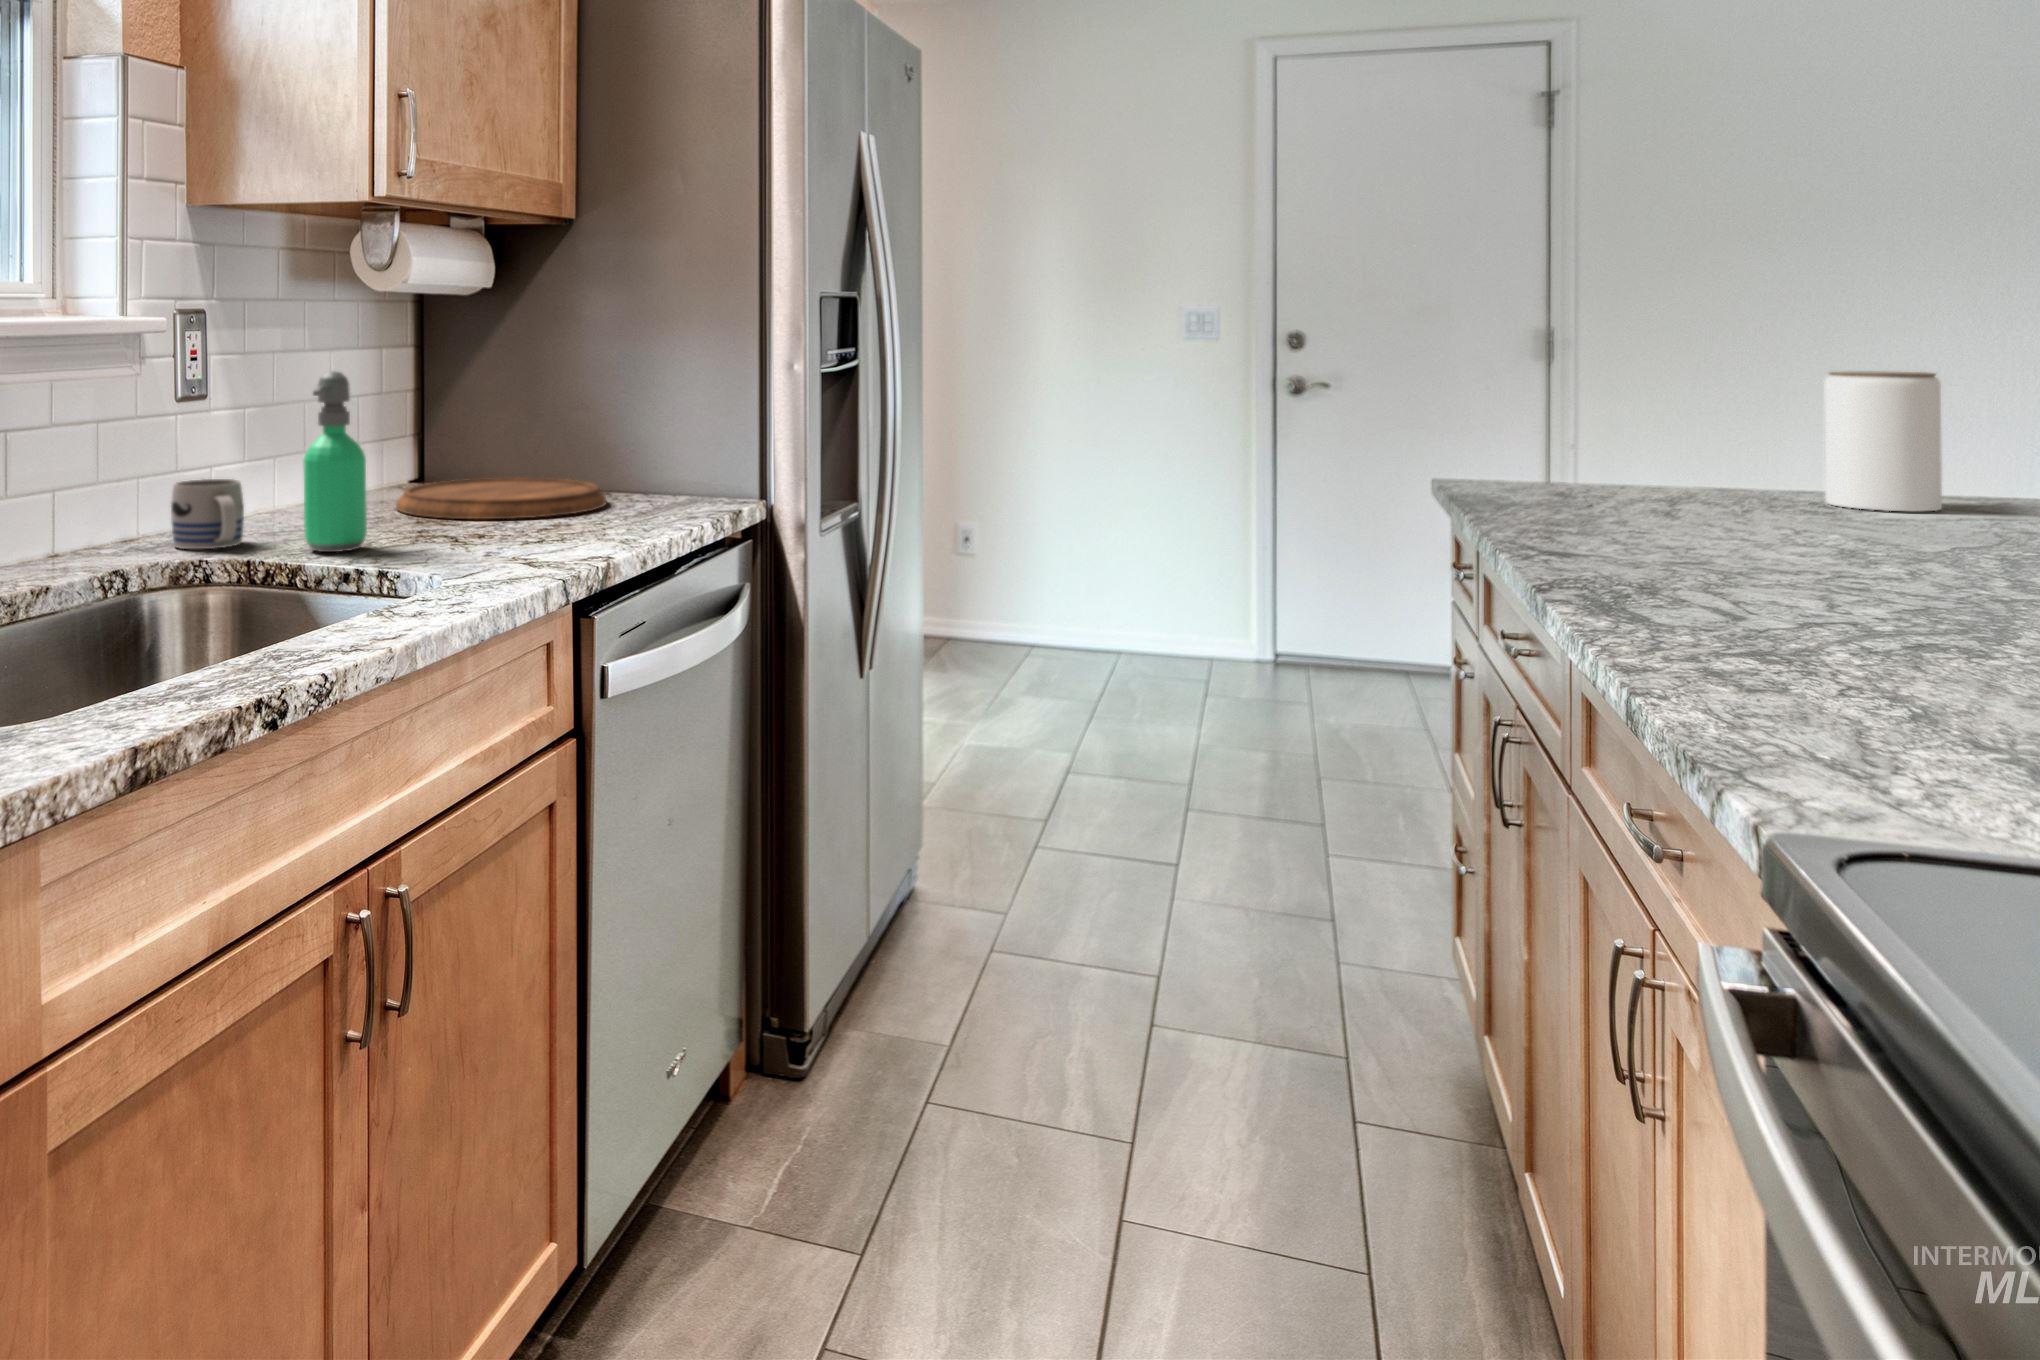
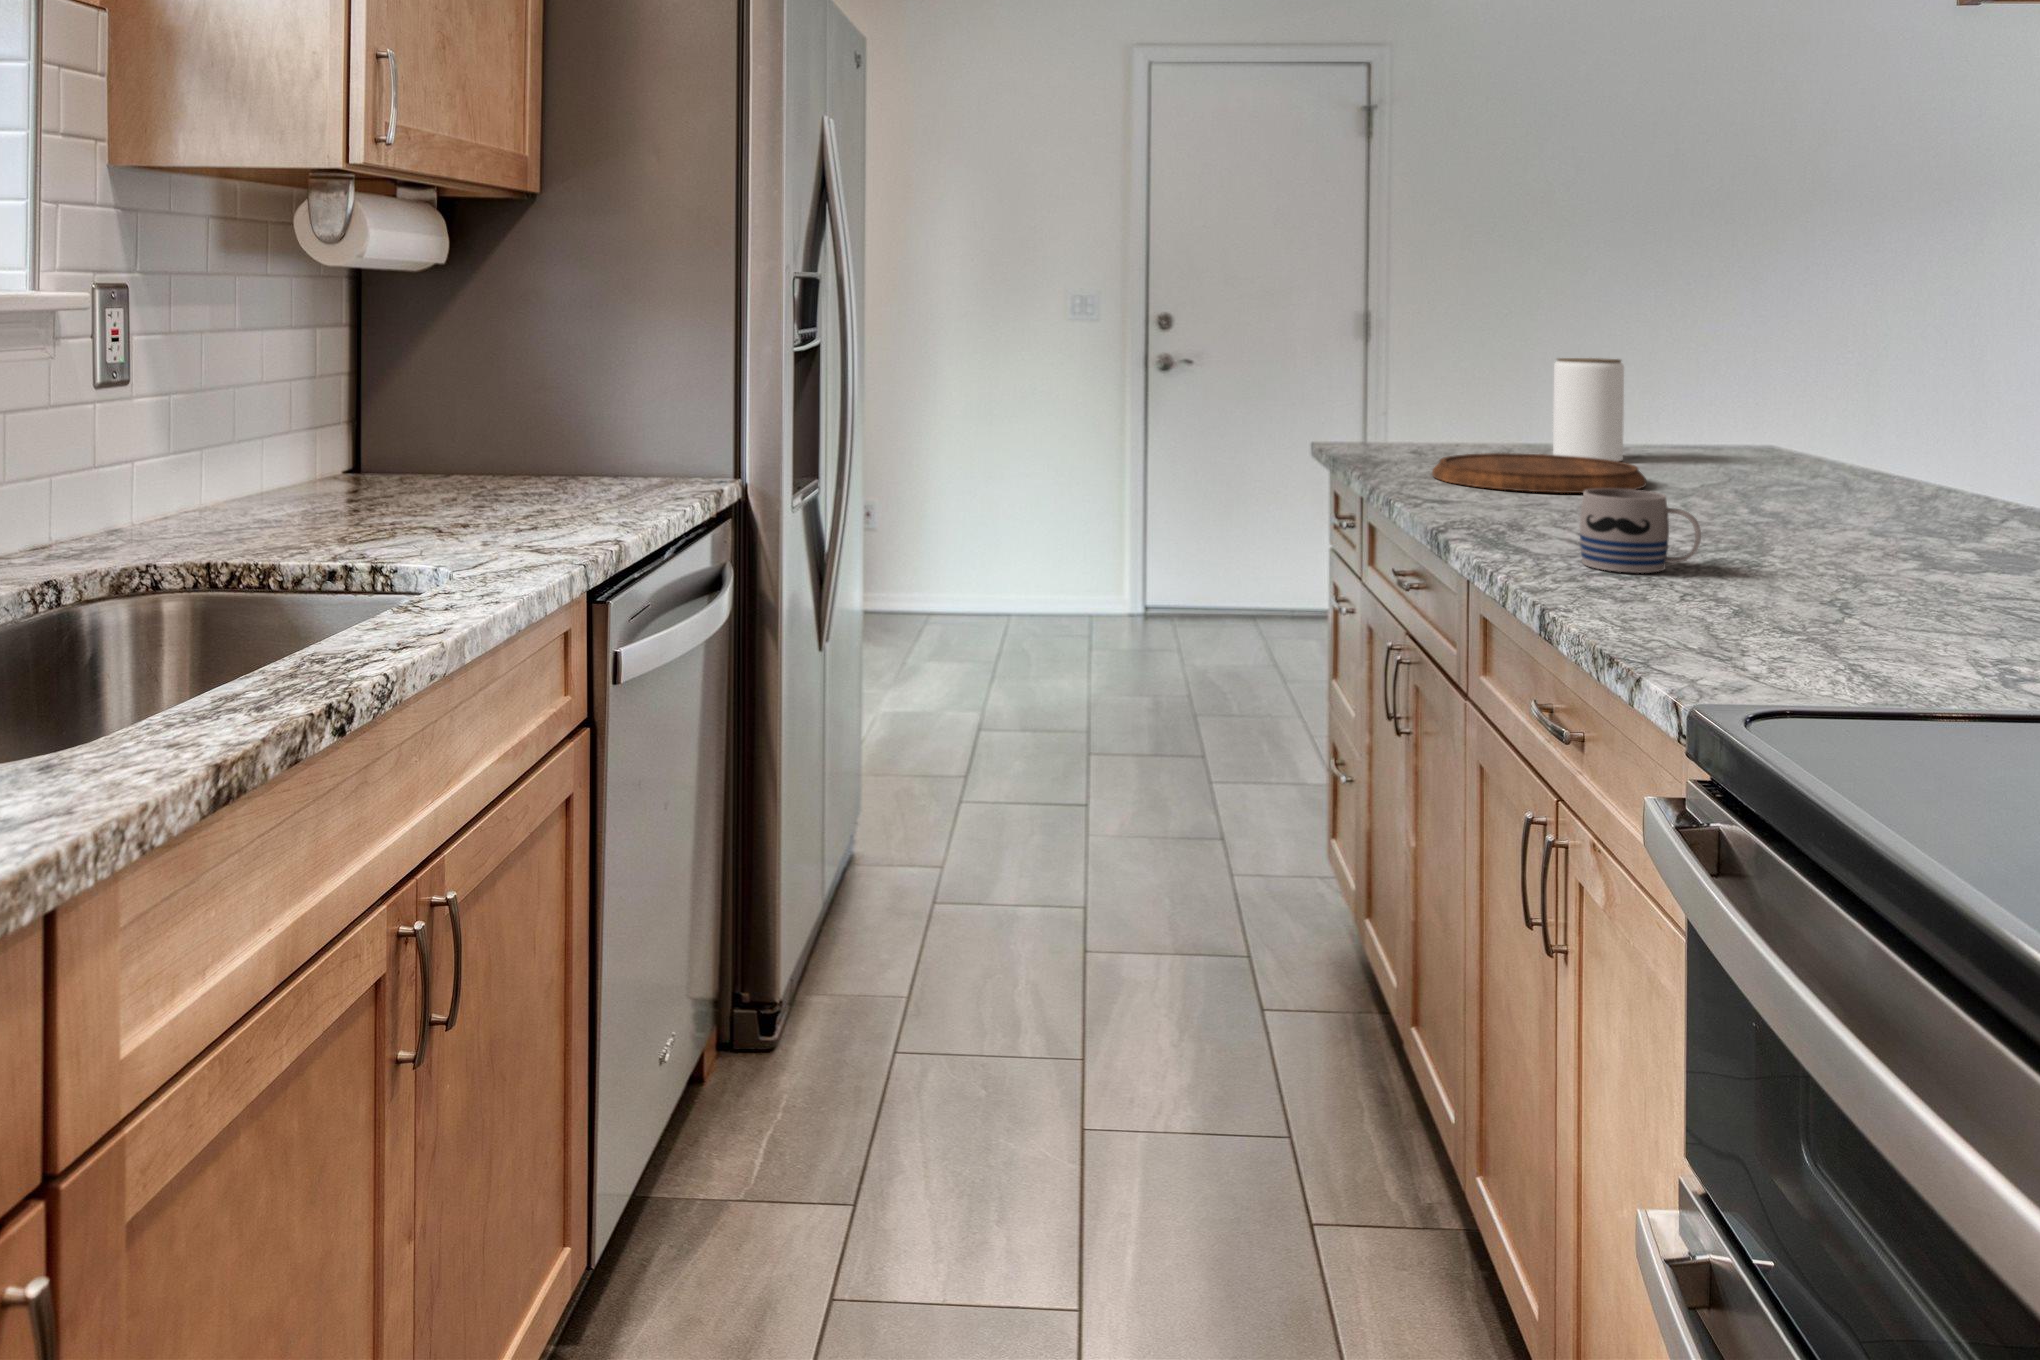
soap dispenser: present [304,371,367,552] -> none [275,355,348,548]
cutting board: present [396,478,606,519] -> present [1432,453,1646,493]
mug: present [171,479,244,549] -> present [1580,489,1701,573]

